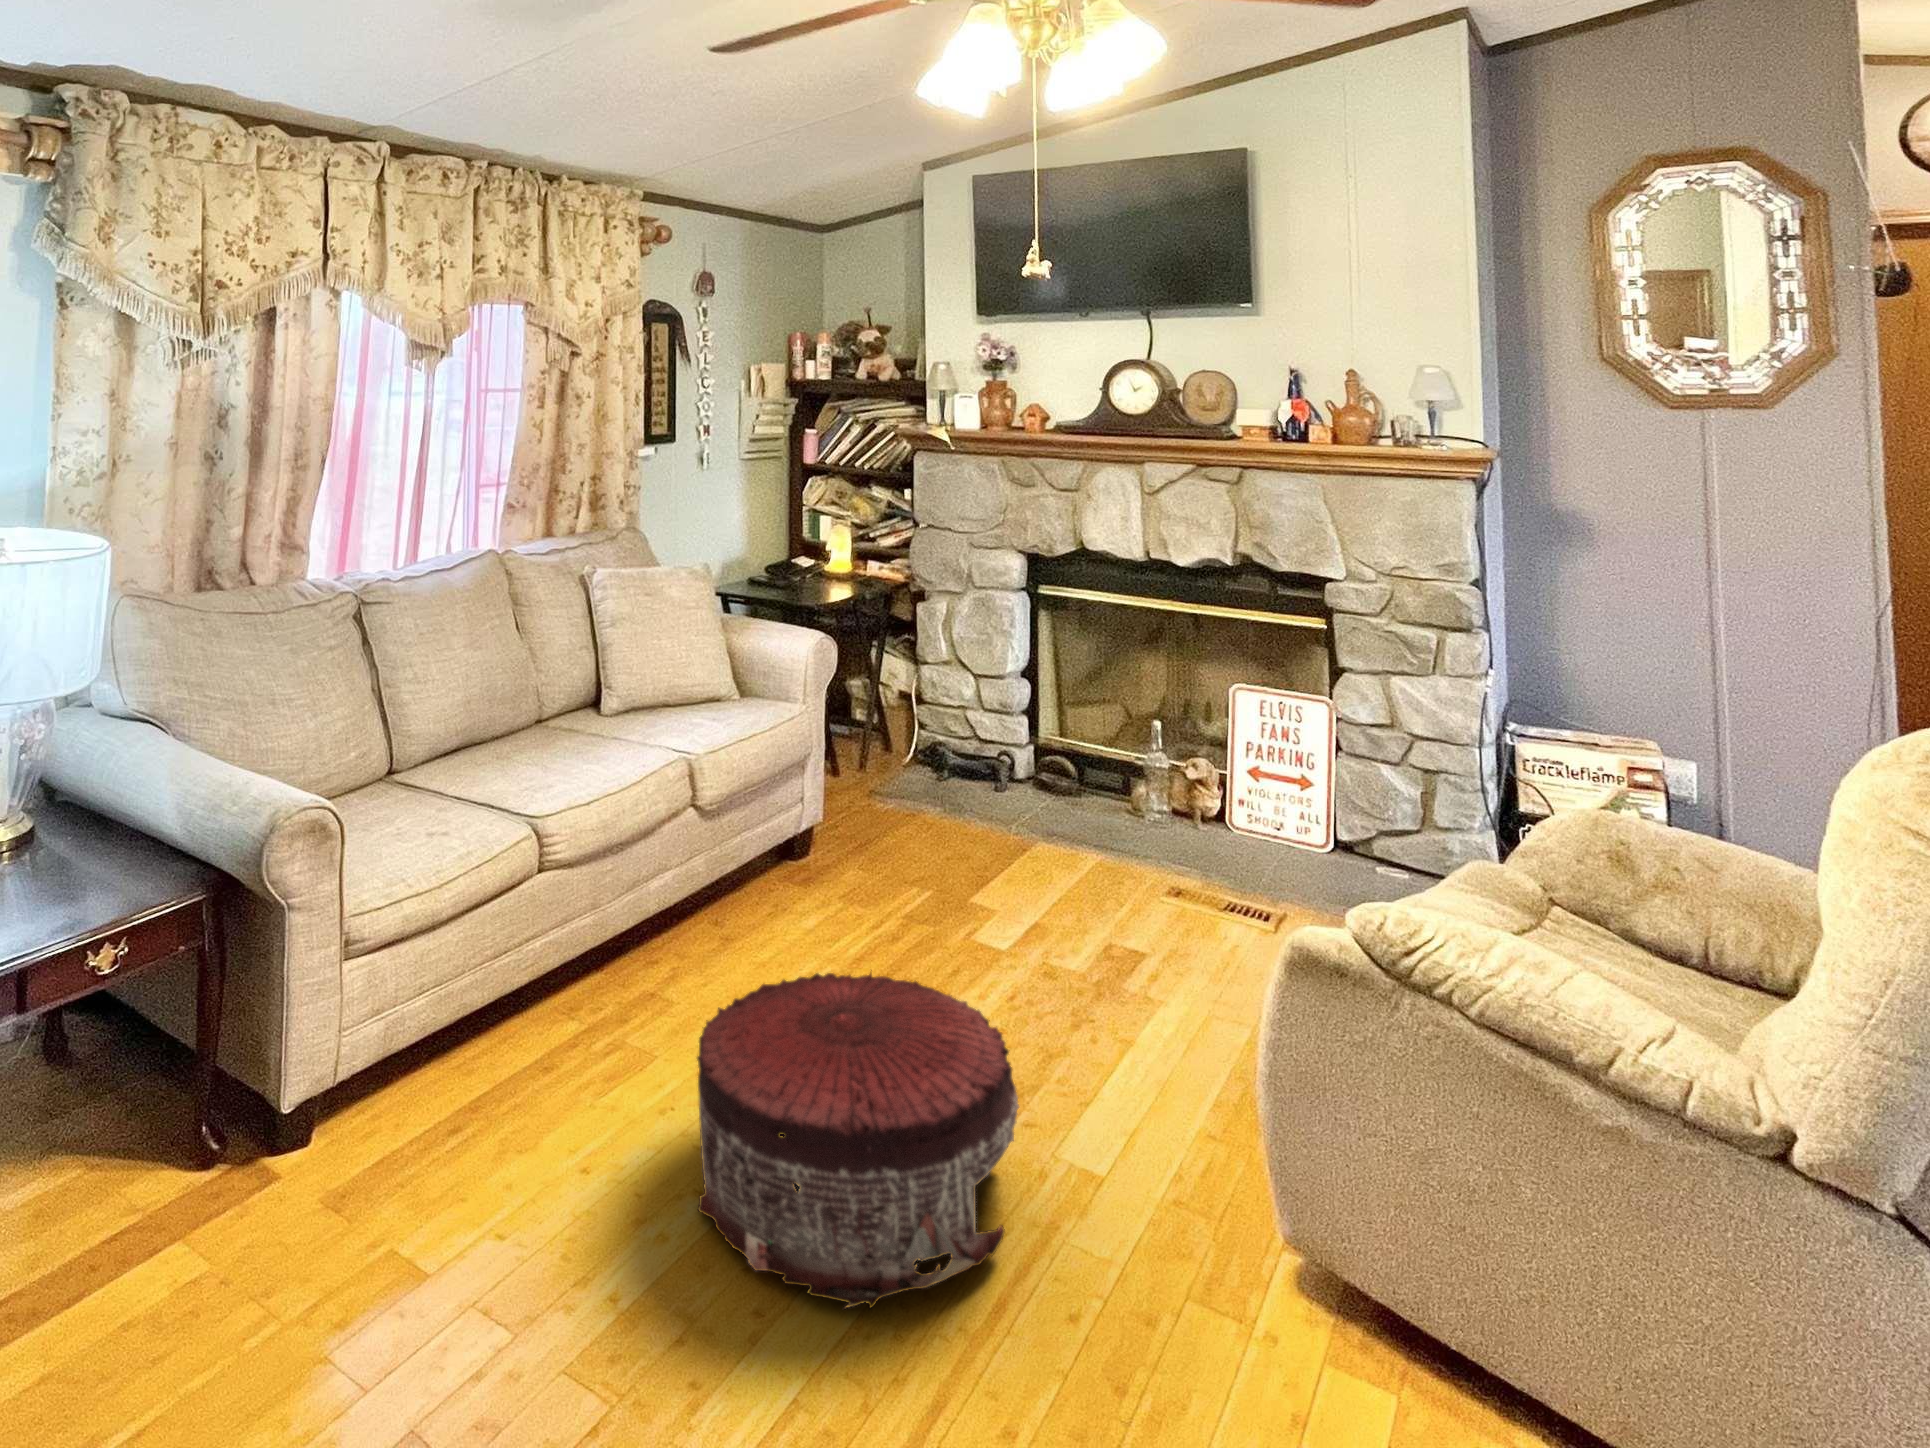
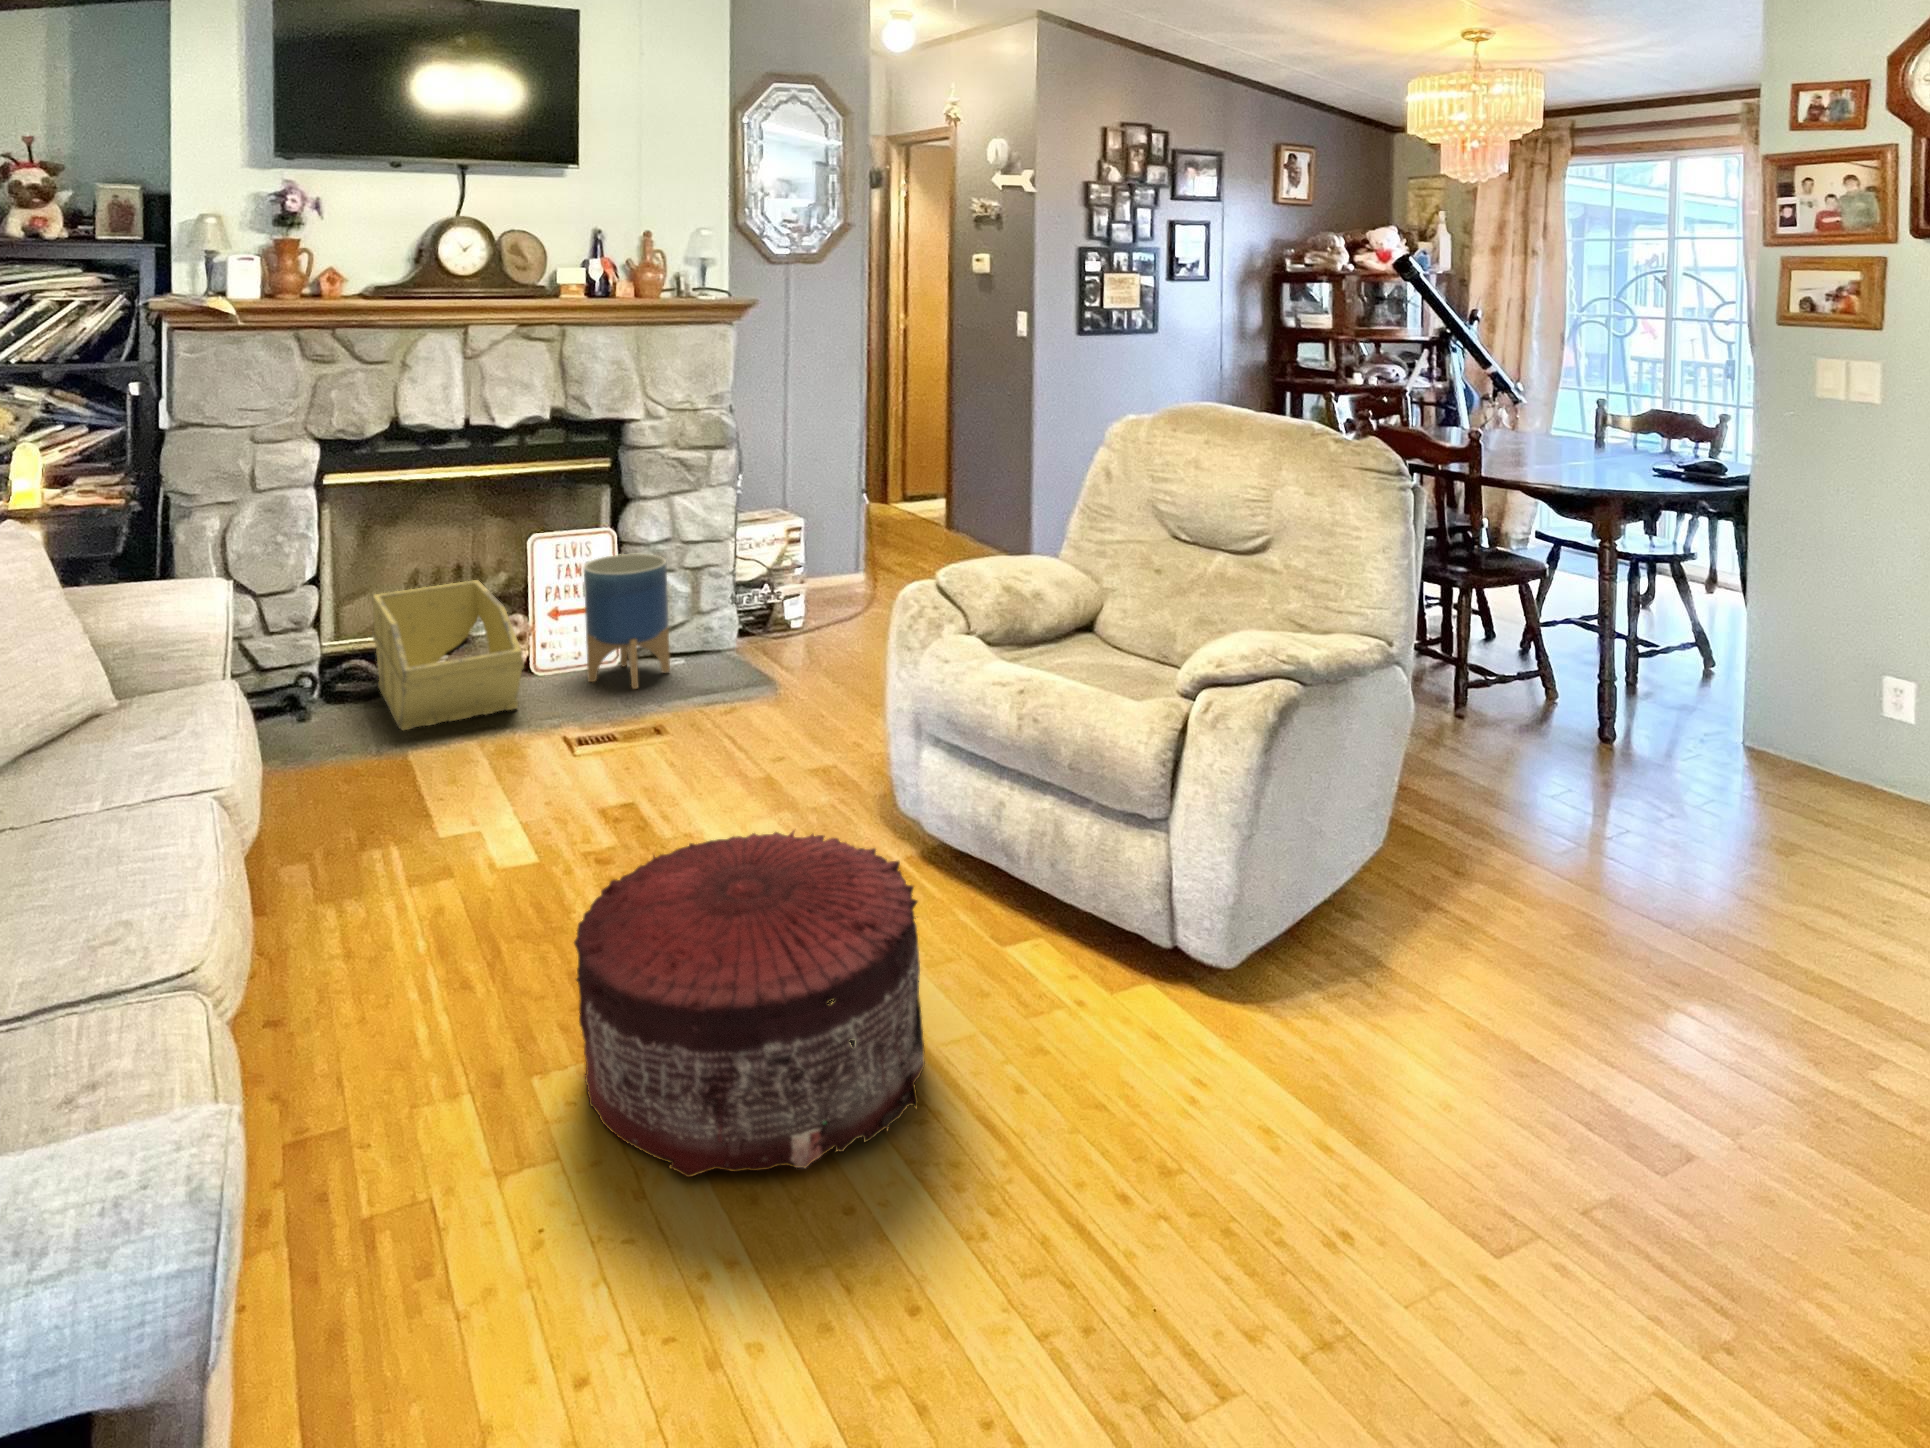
storage bin: none [1033,703,1196,850] -> present [373,580,524,730]
planter: none [1255,724,1369,881] -> present [584,554,670,689]

